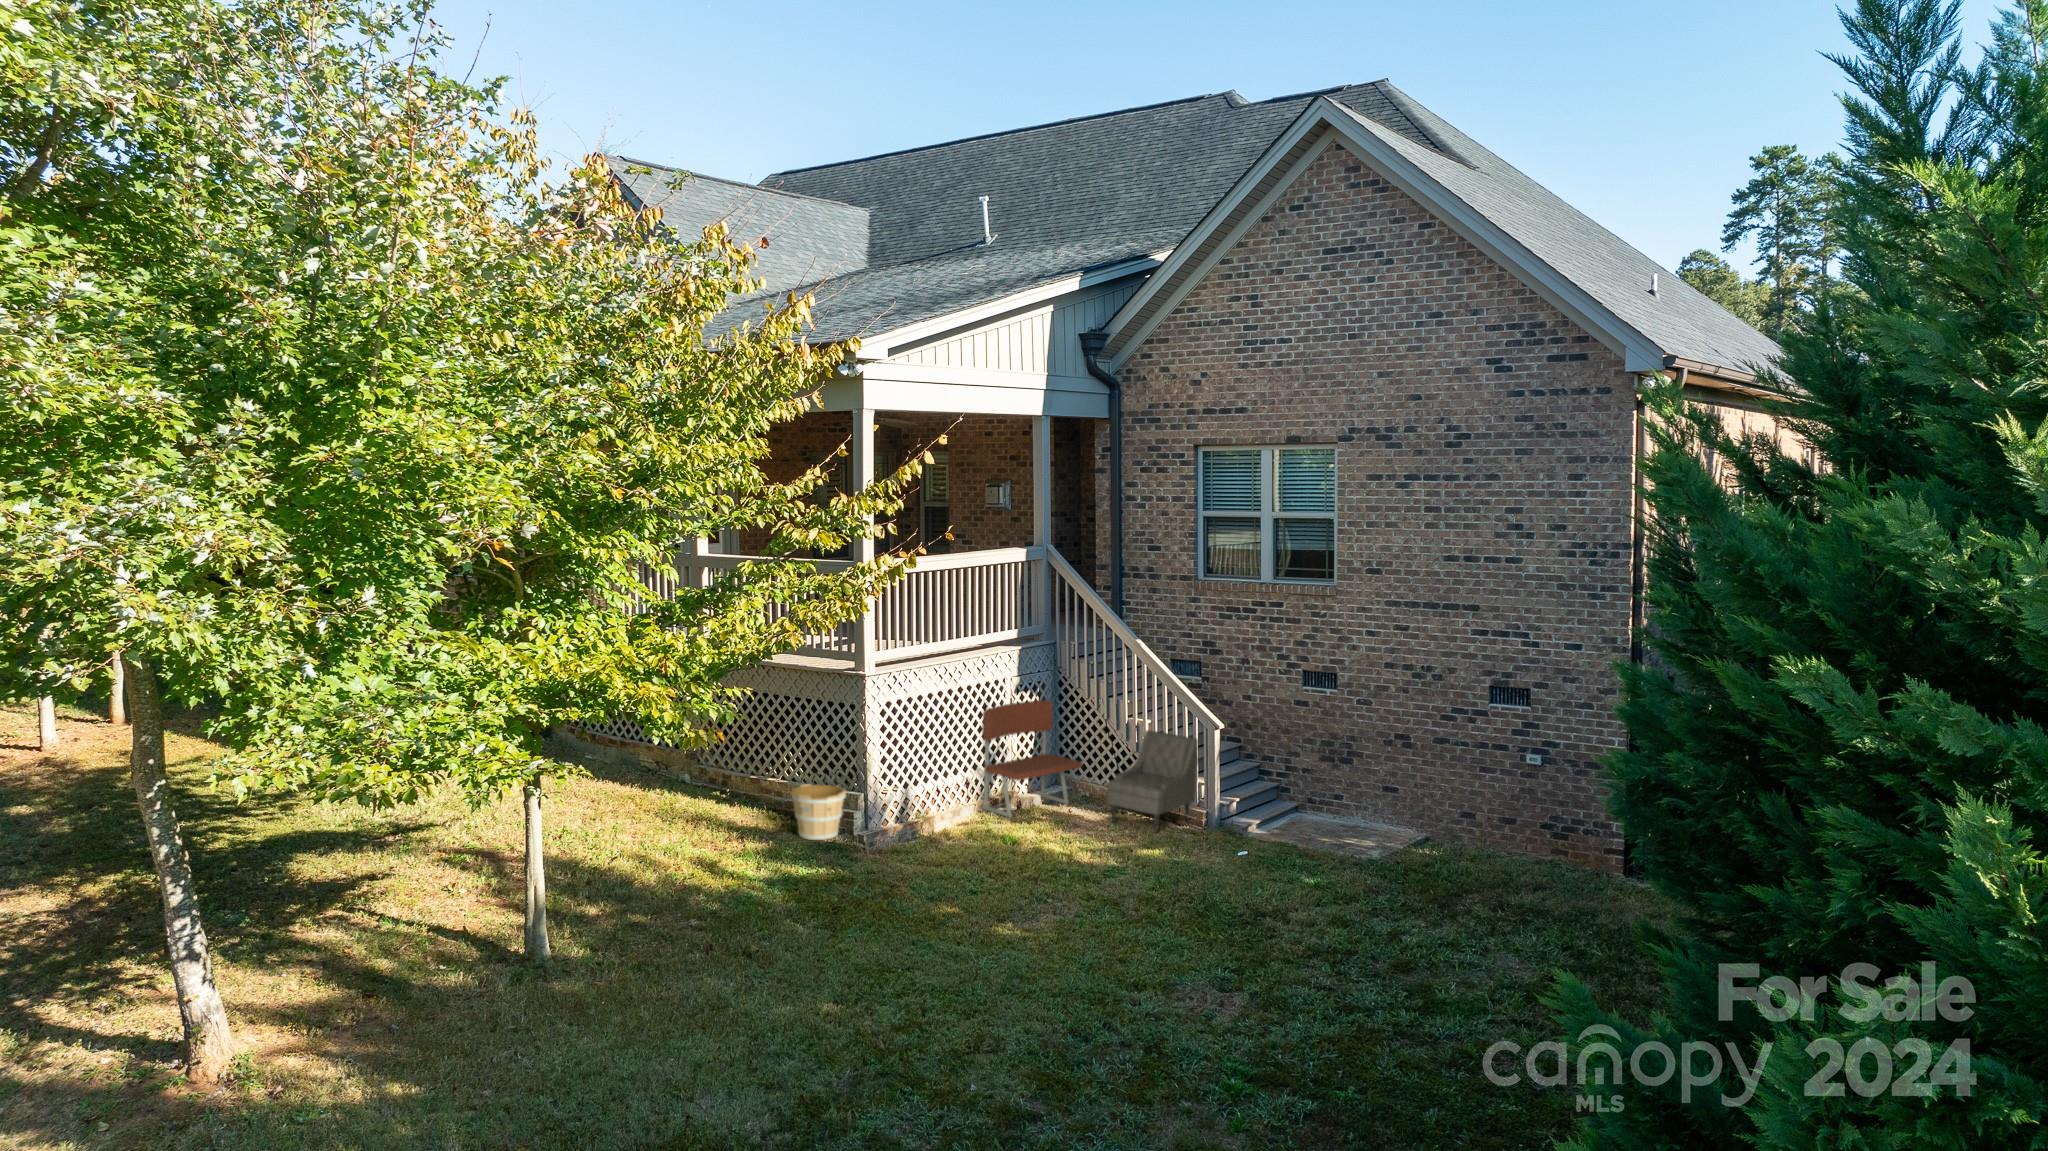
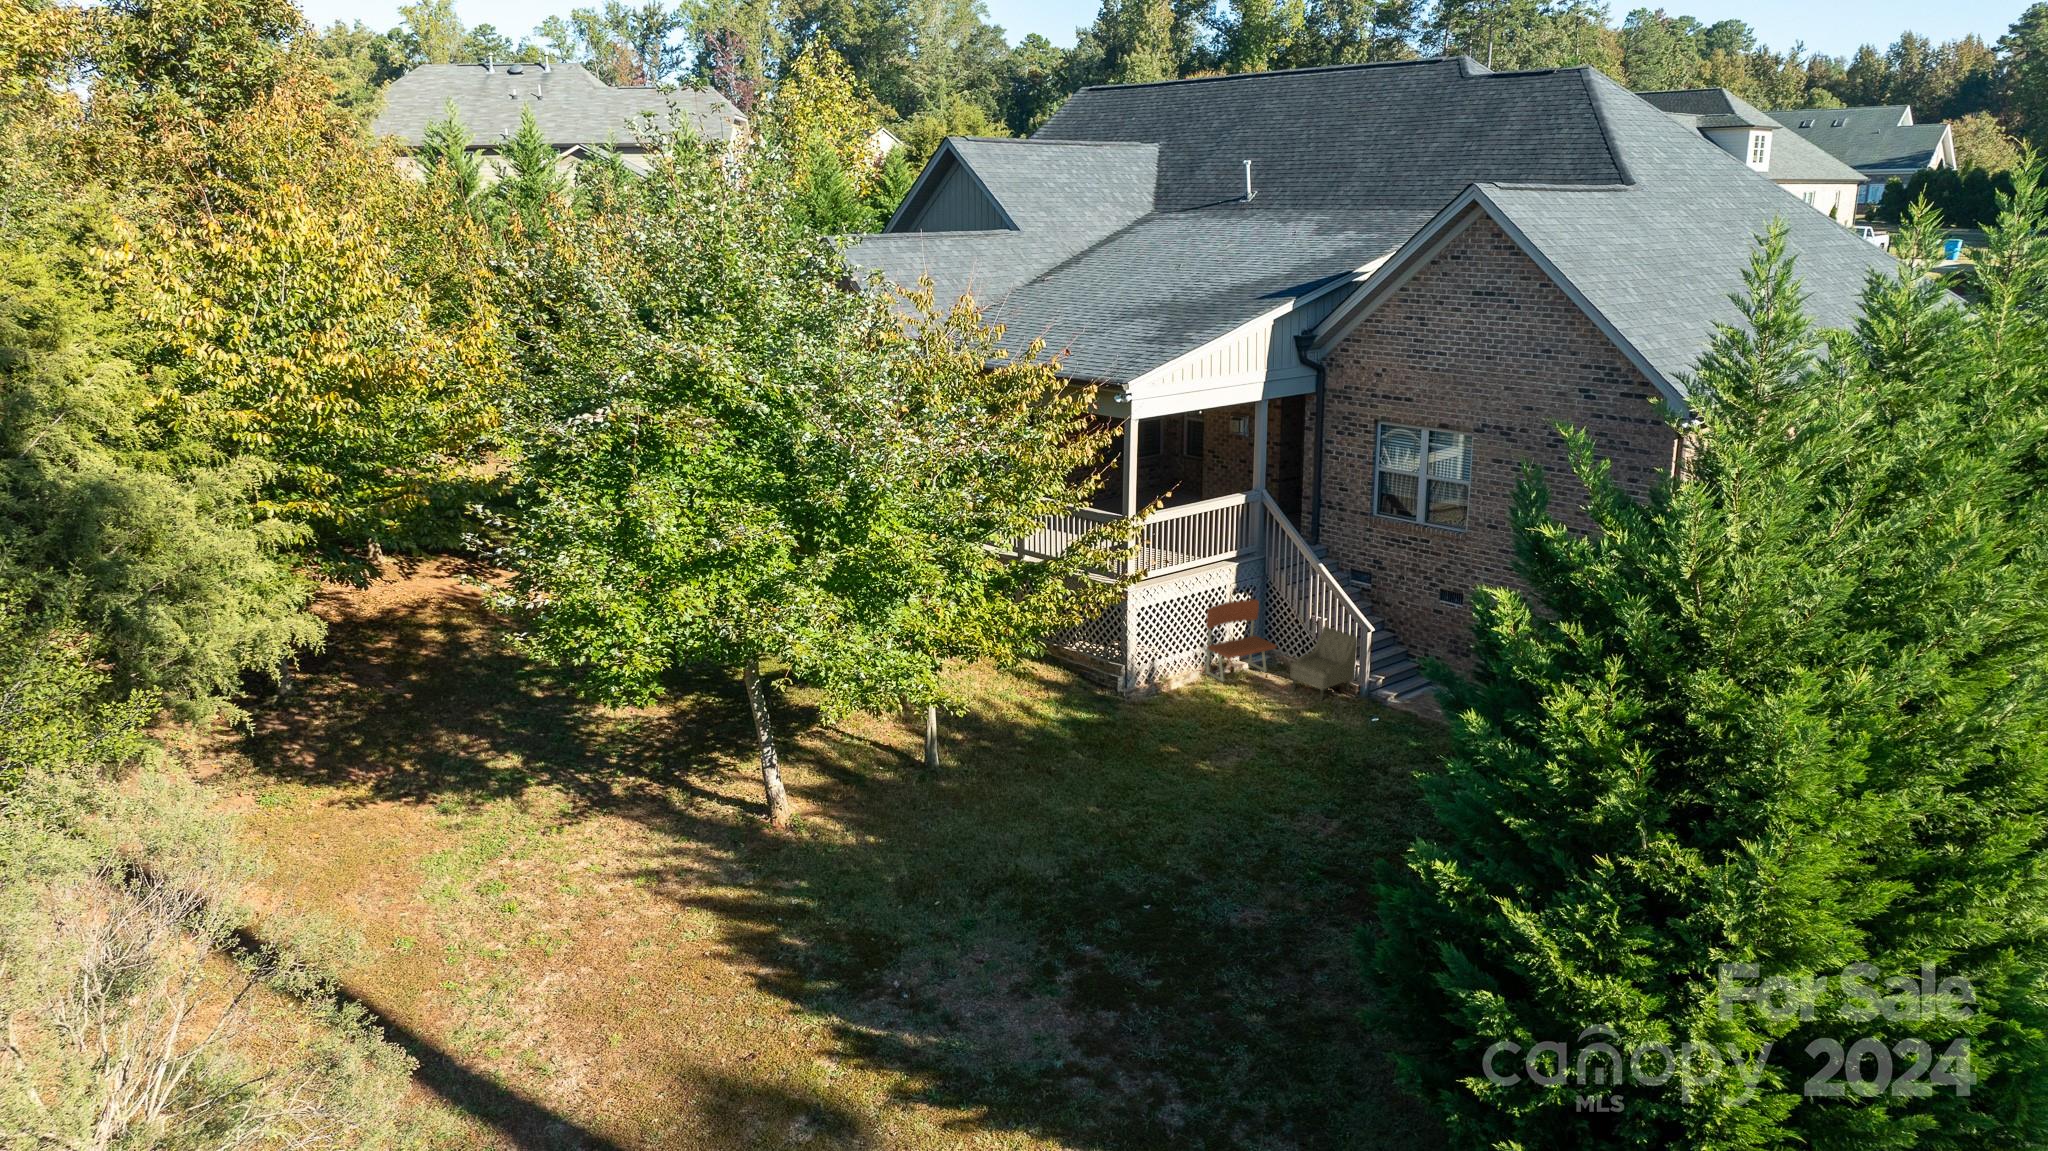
wooden bucket: present [792,784,846,840] -> none [1076,655,1111,693]

